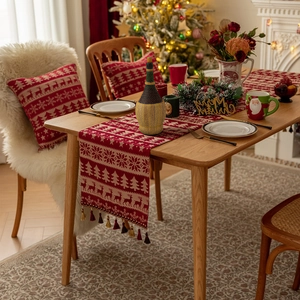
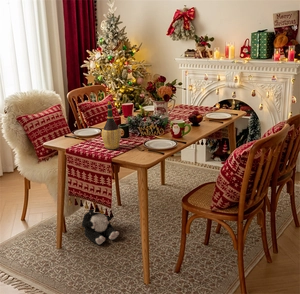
plush toy: none [101,208,157,282] -> present [82,210,119,244]

